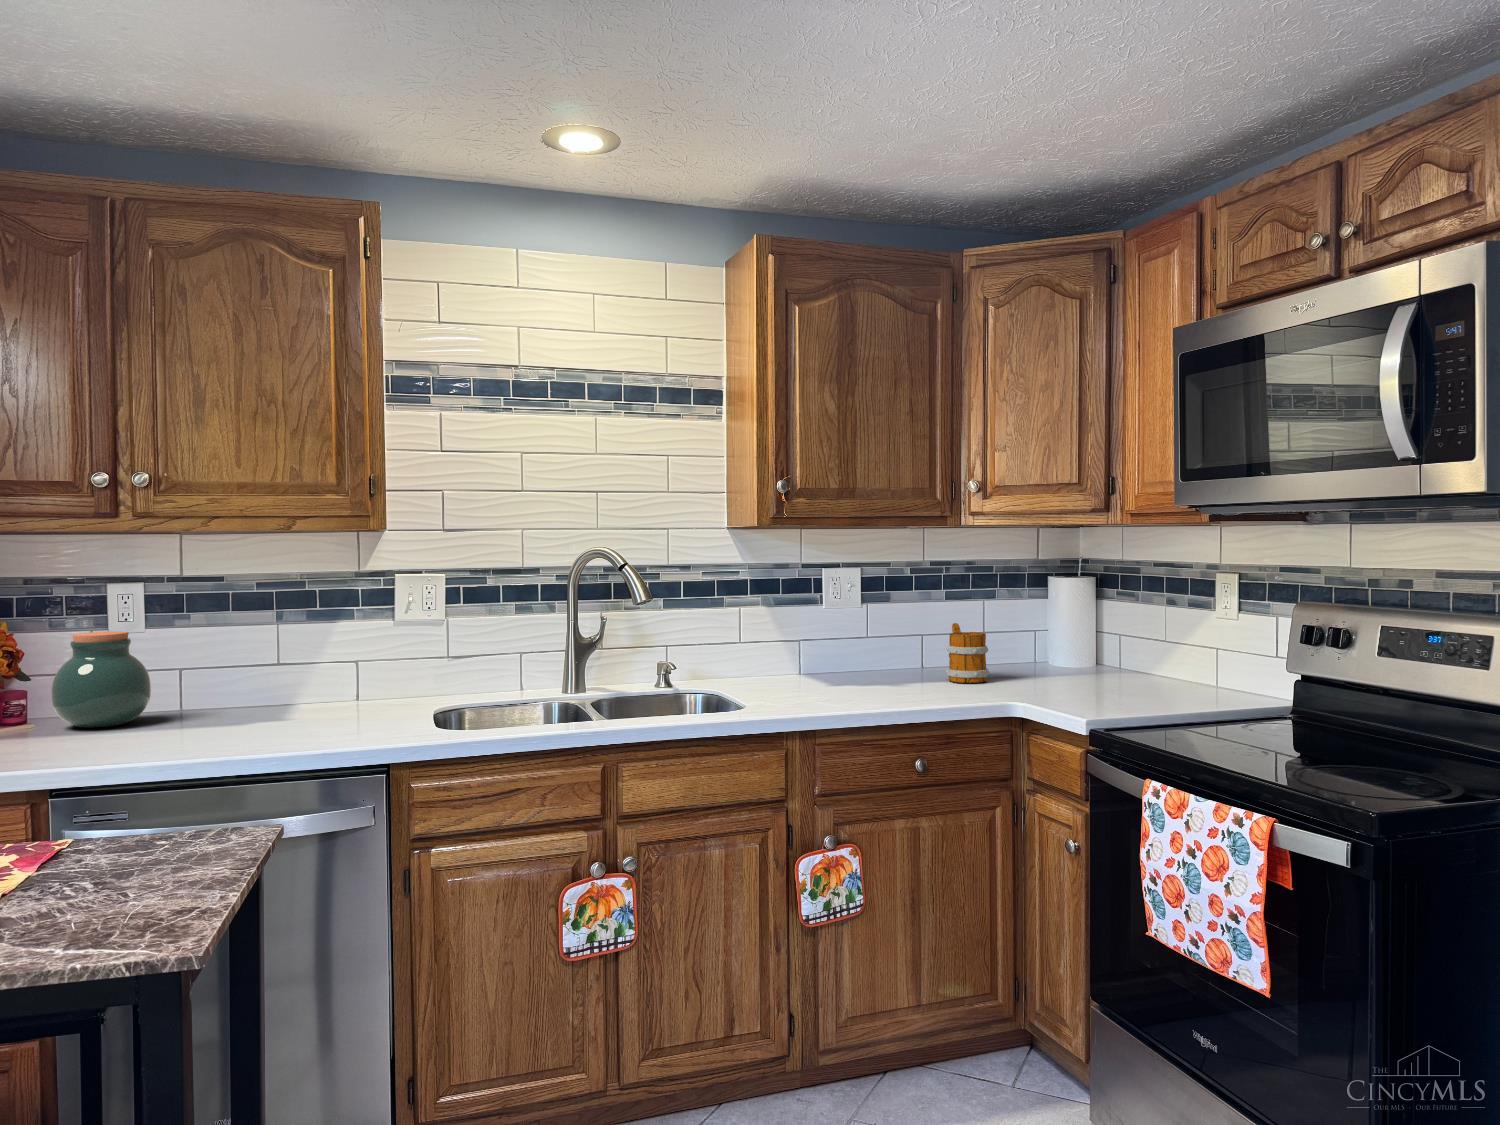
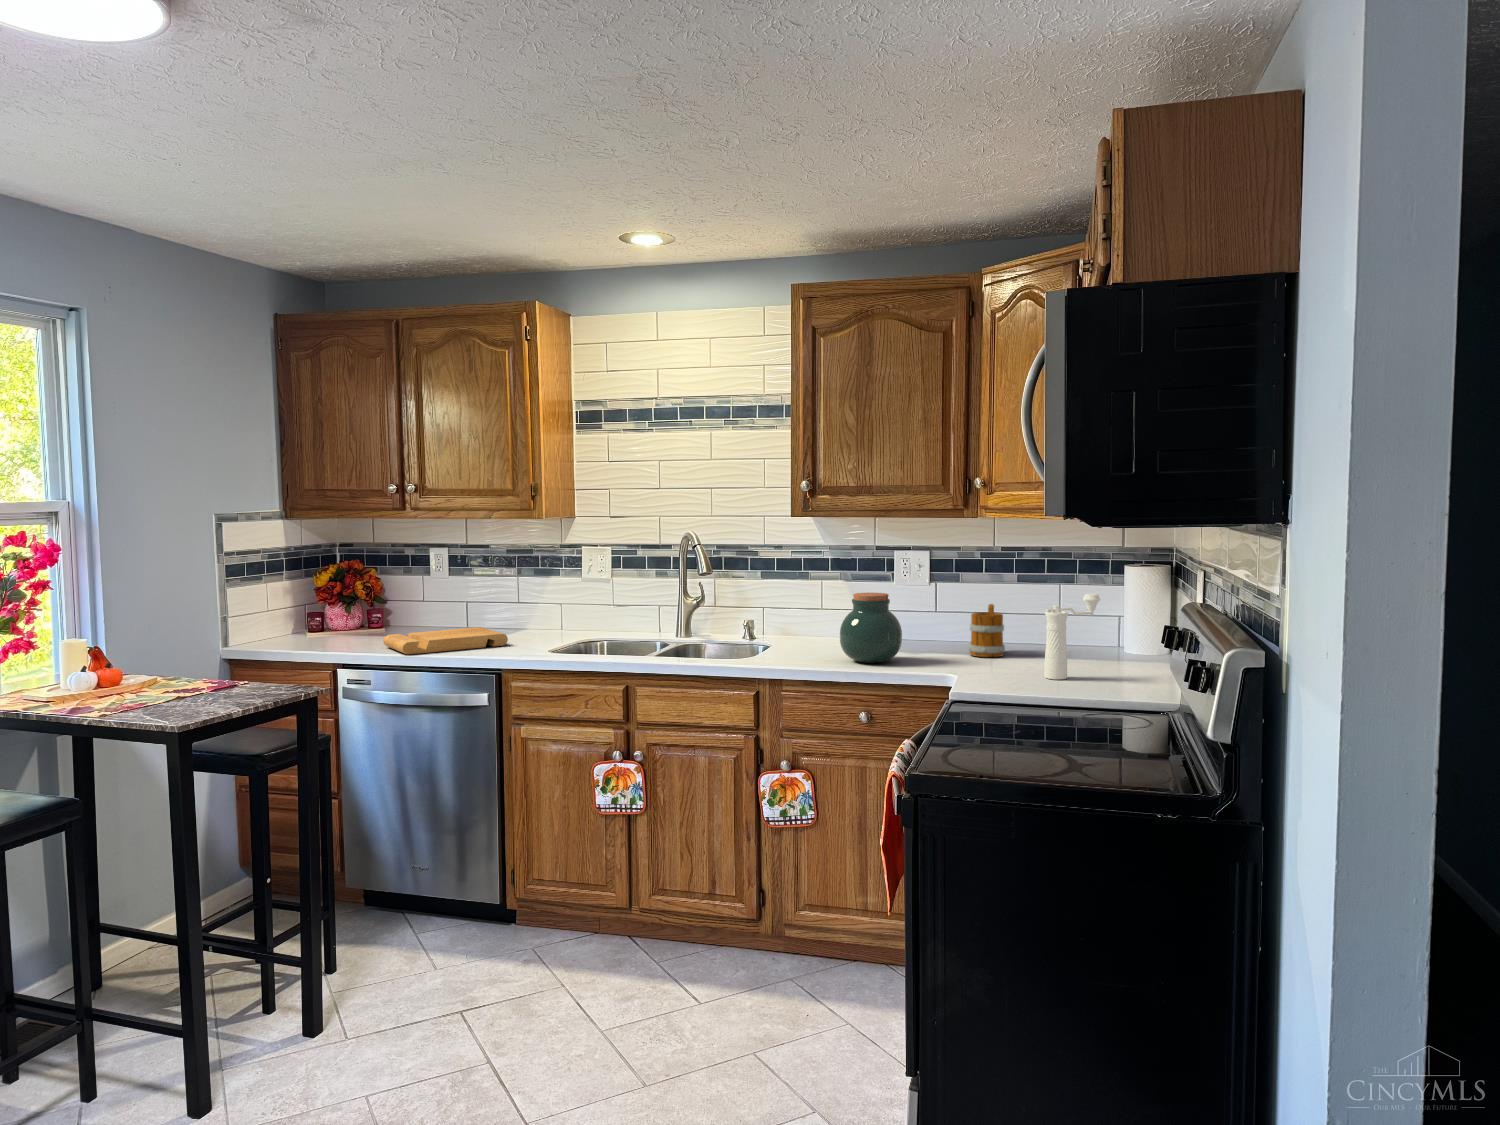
pepper mill: none [1102,601,1138,696] -> present [1045,594,1100,680]
jar: present [52,631,151,728] -> present [840,593,902,663]
cutting board: none [120,704,344,757] -> present [383,627,508,655]

